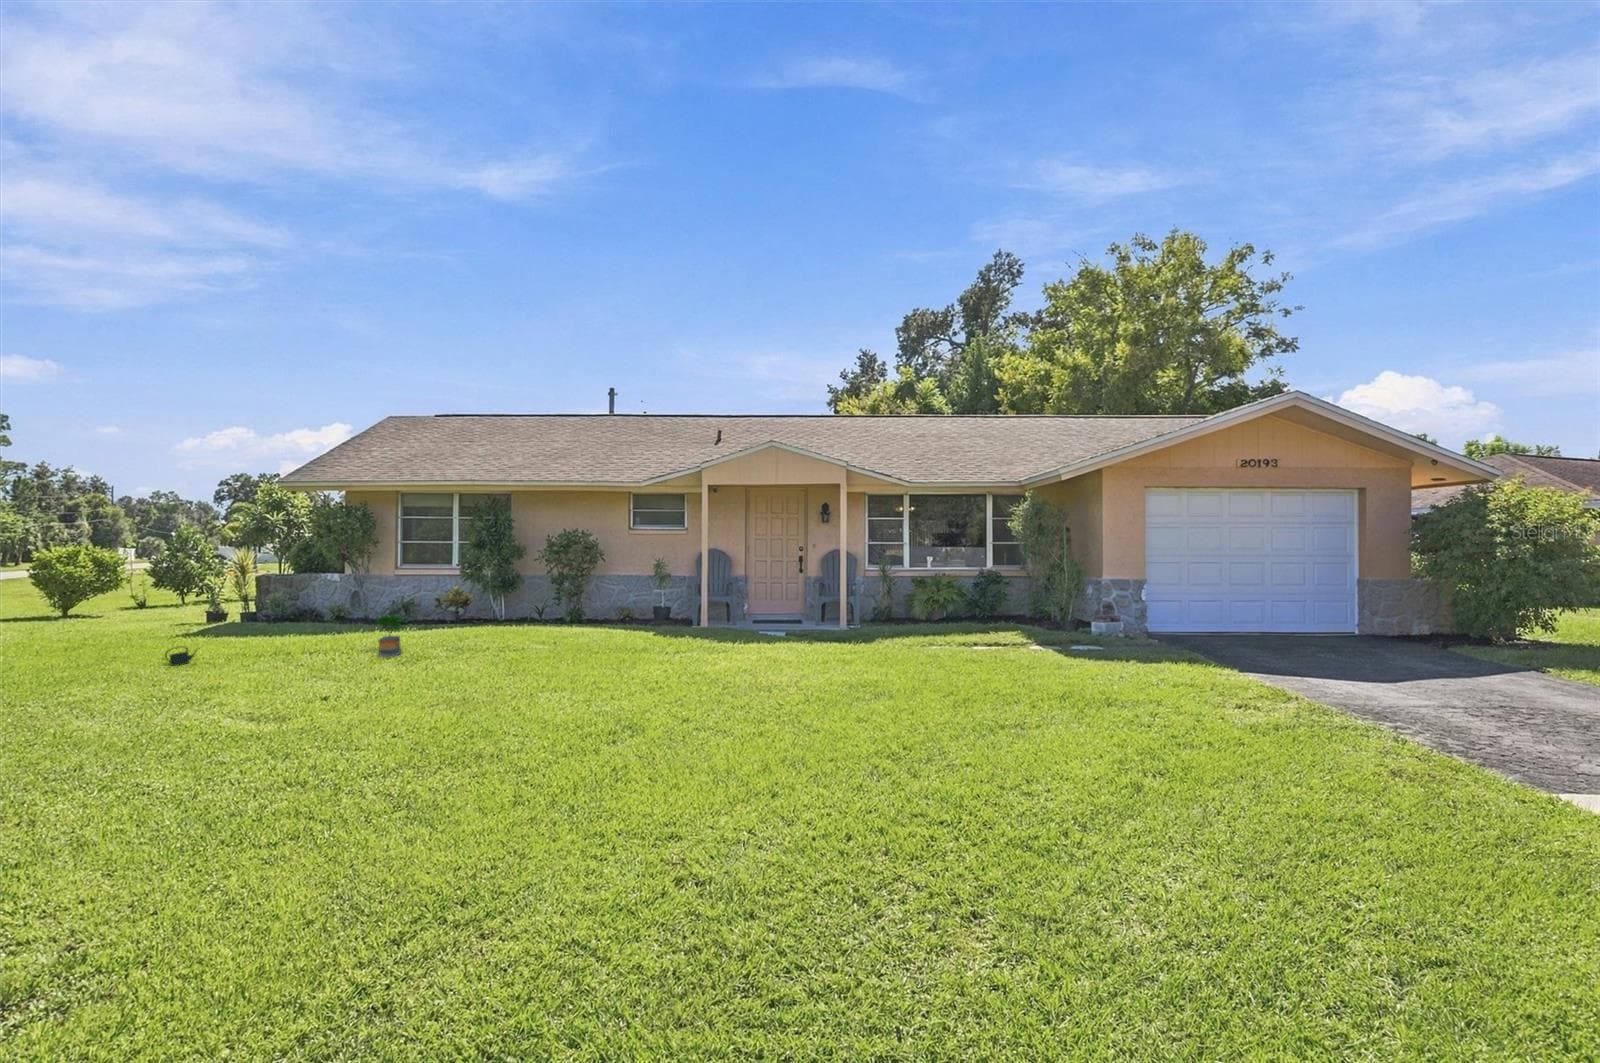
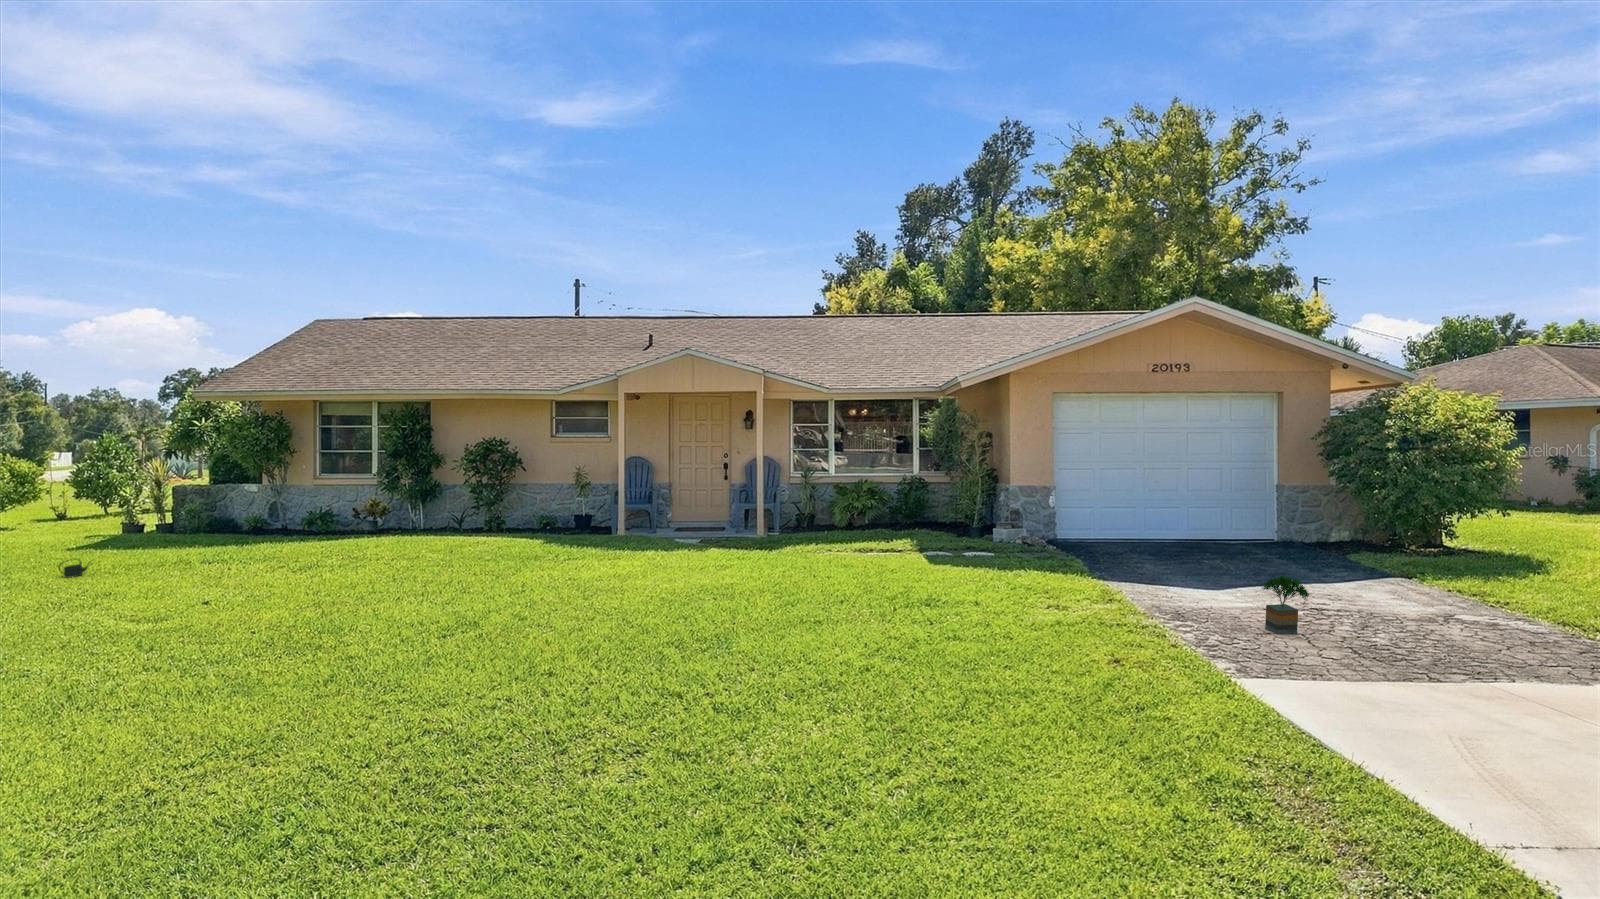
potted tree: present [376,615,403,657] -> present [1262,576,1309,635]

